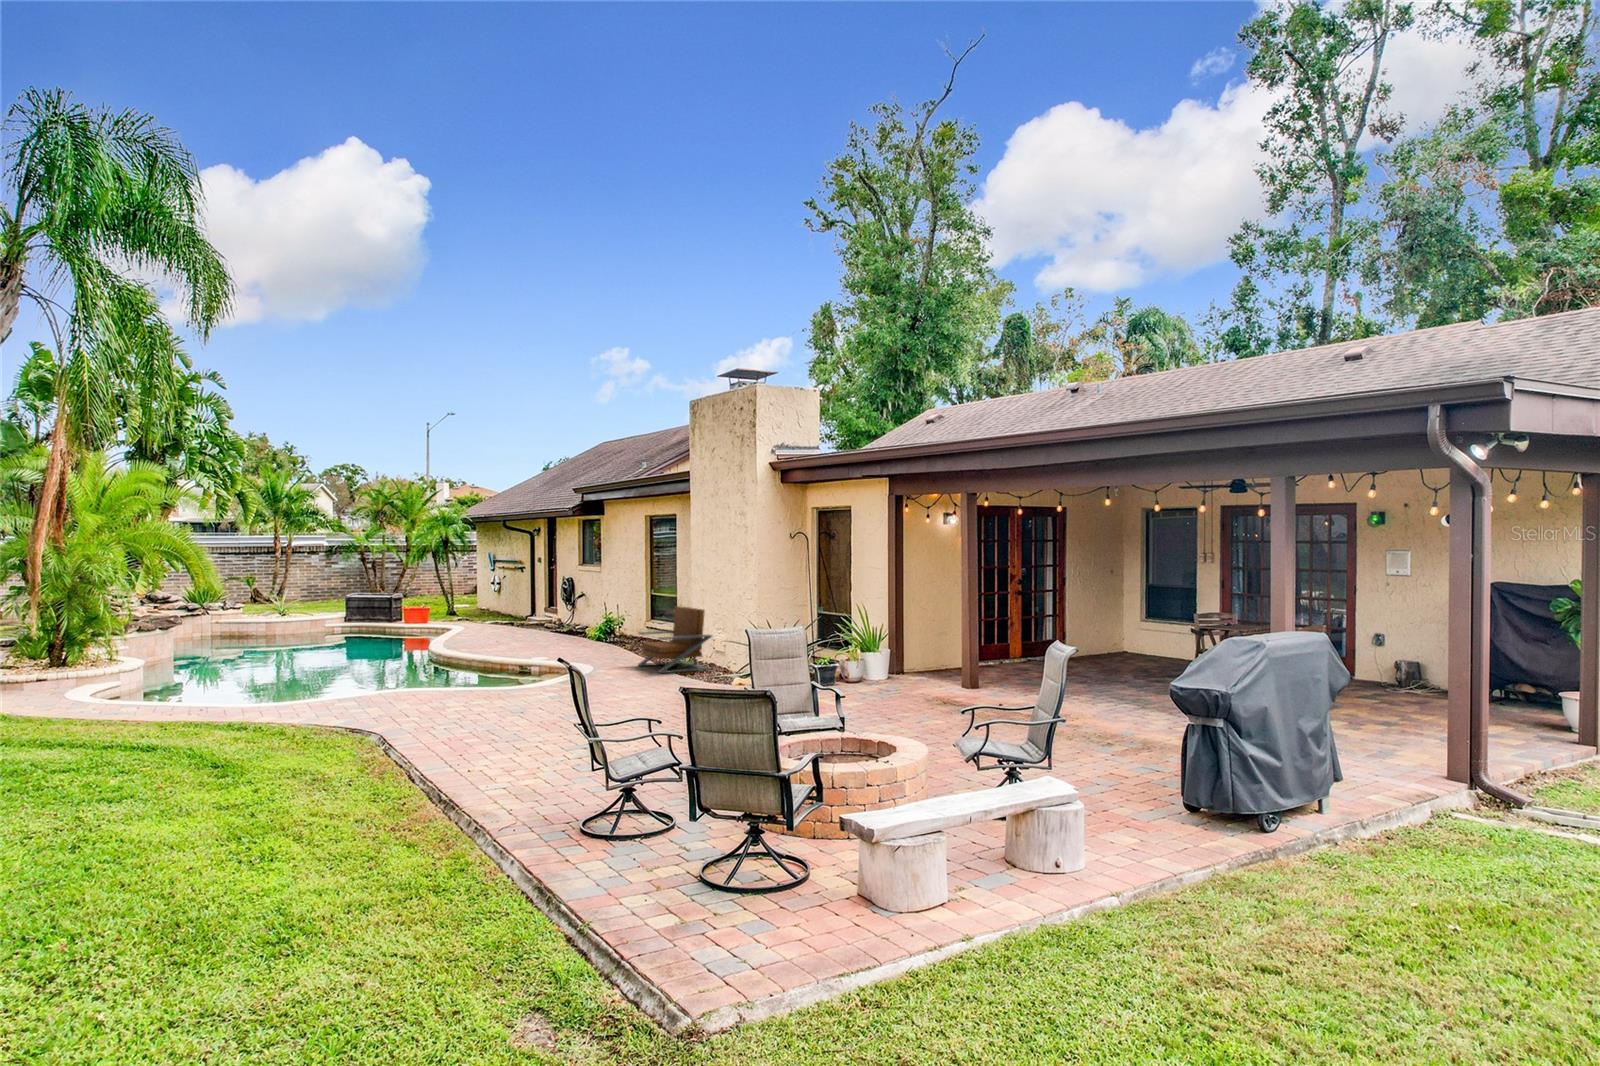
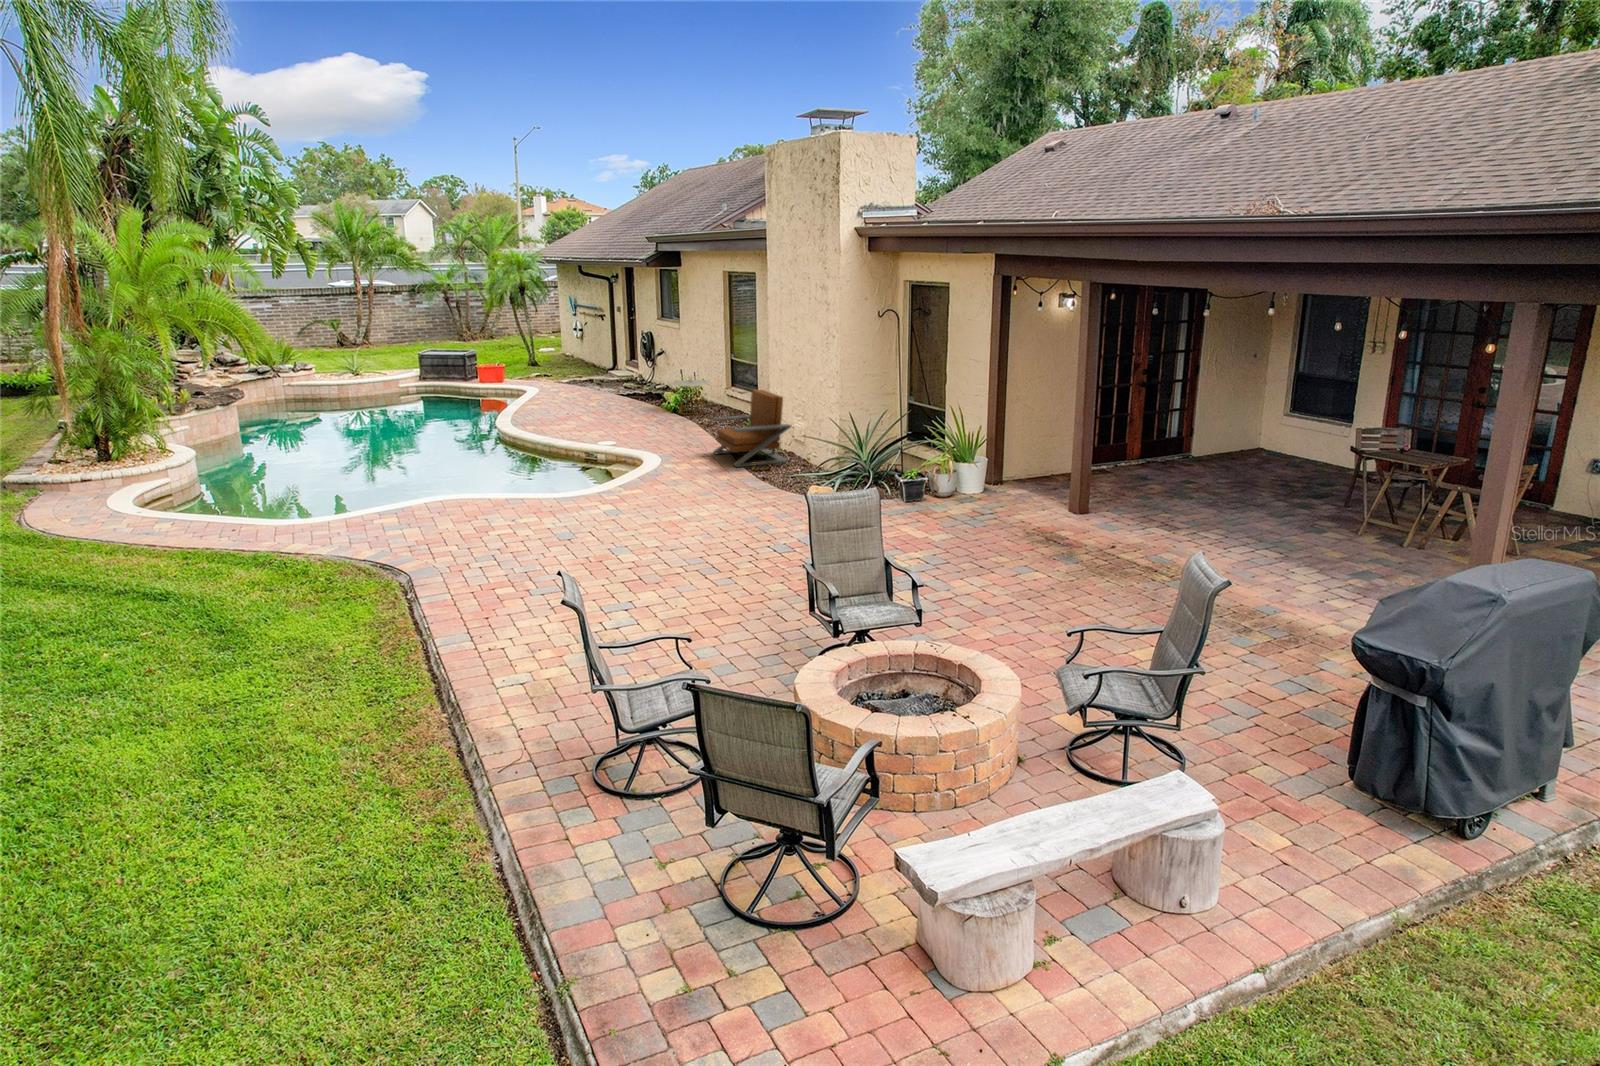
side table: none [594,608,633,644] -> present [671,376,710,415]

